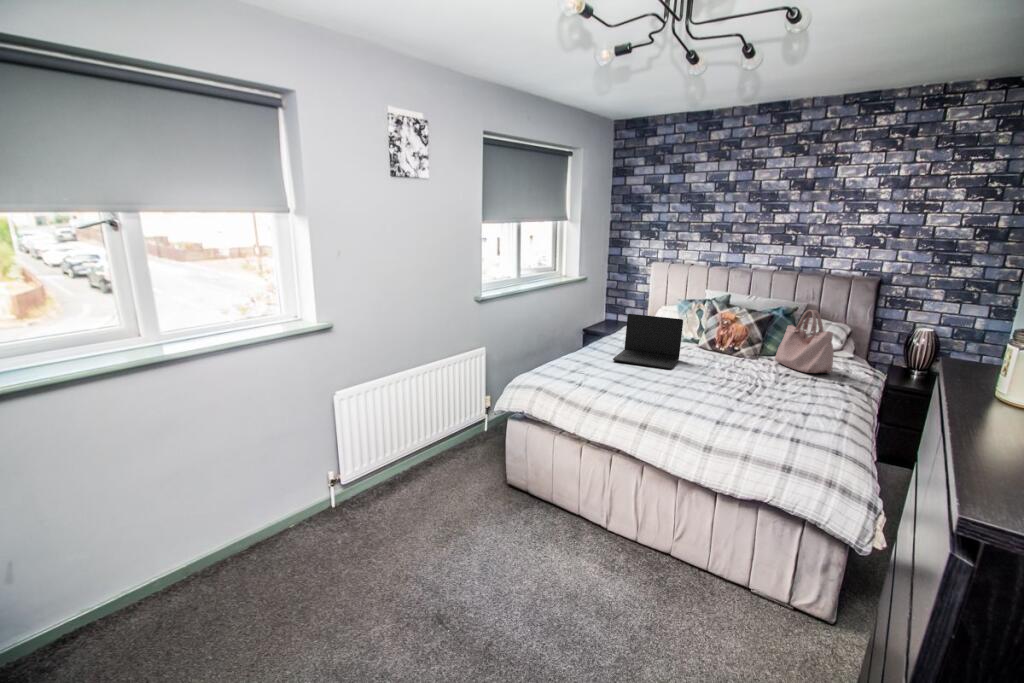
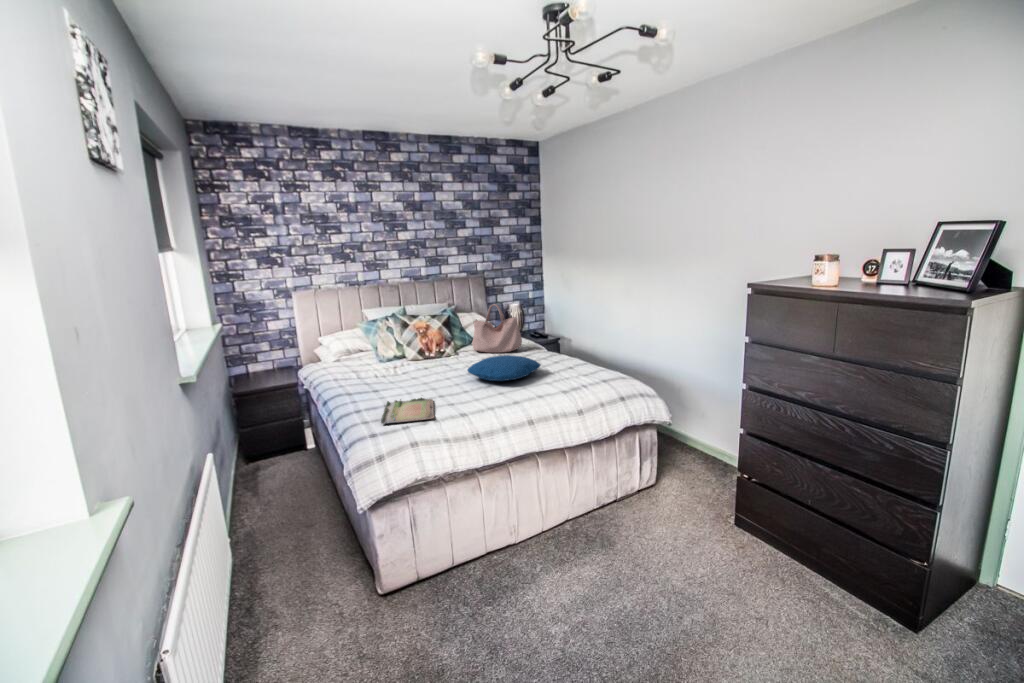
laptop: present [613,314,683,369] -> none [370,334,446,394]
pillow: none [683,360,770,392] -> present [467,355,541,381]
tray: none [553,362,619,382] -> present [381,398,434,424]

